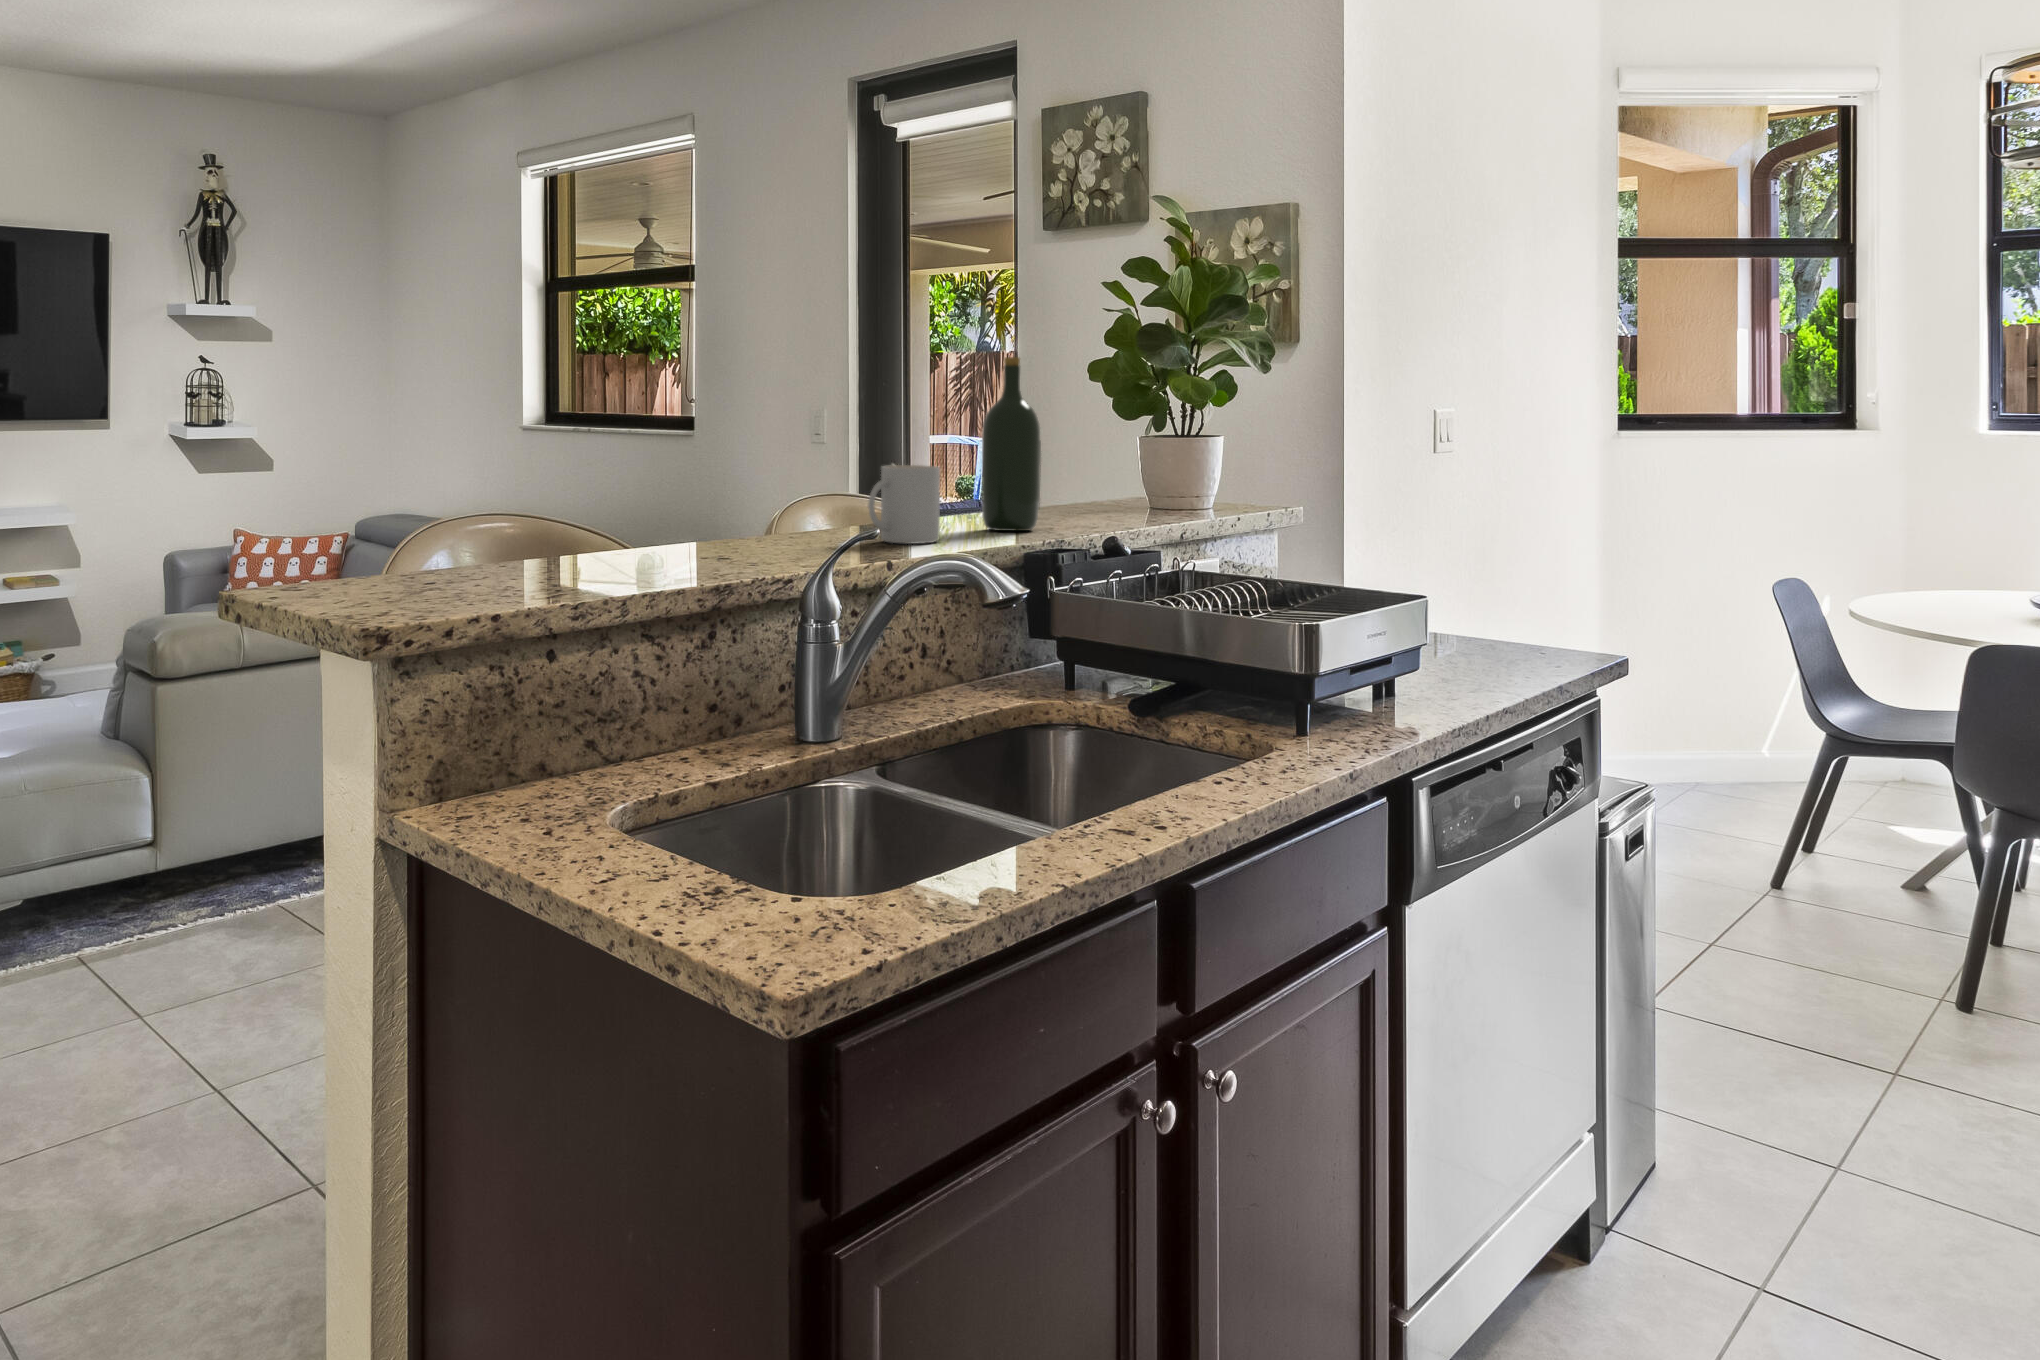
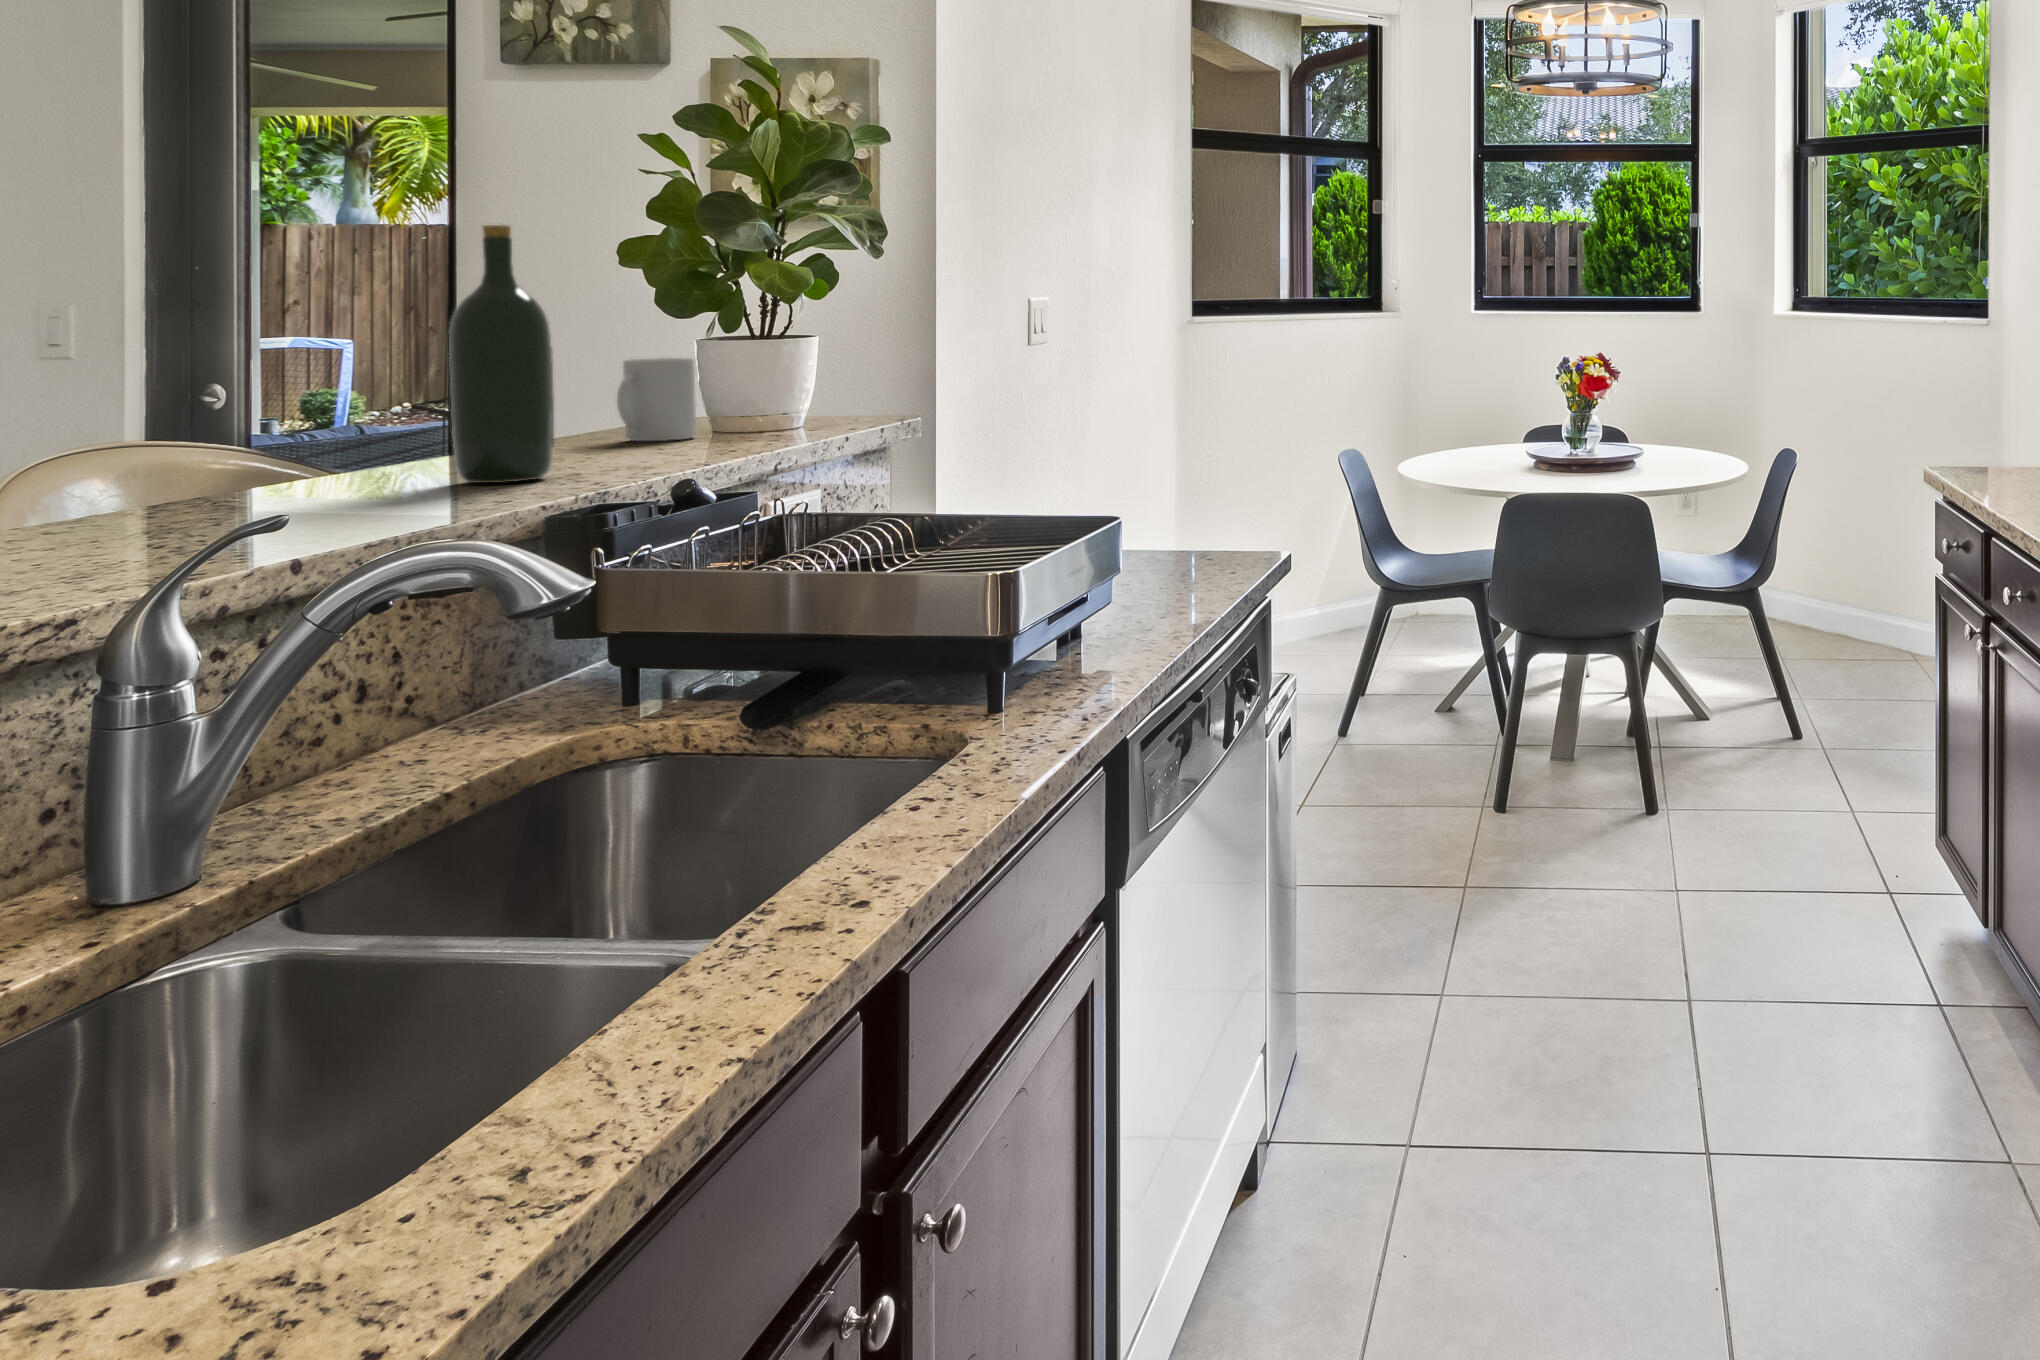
mug: present [868,465,940,544] -> present [617,358,696,441]

